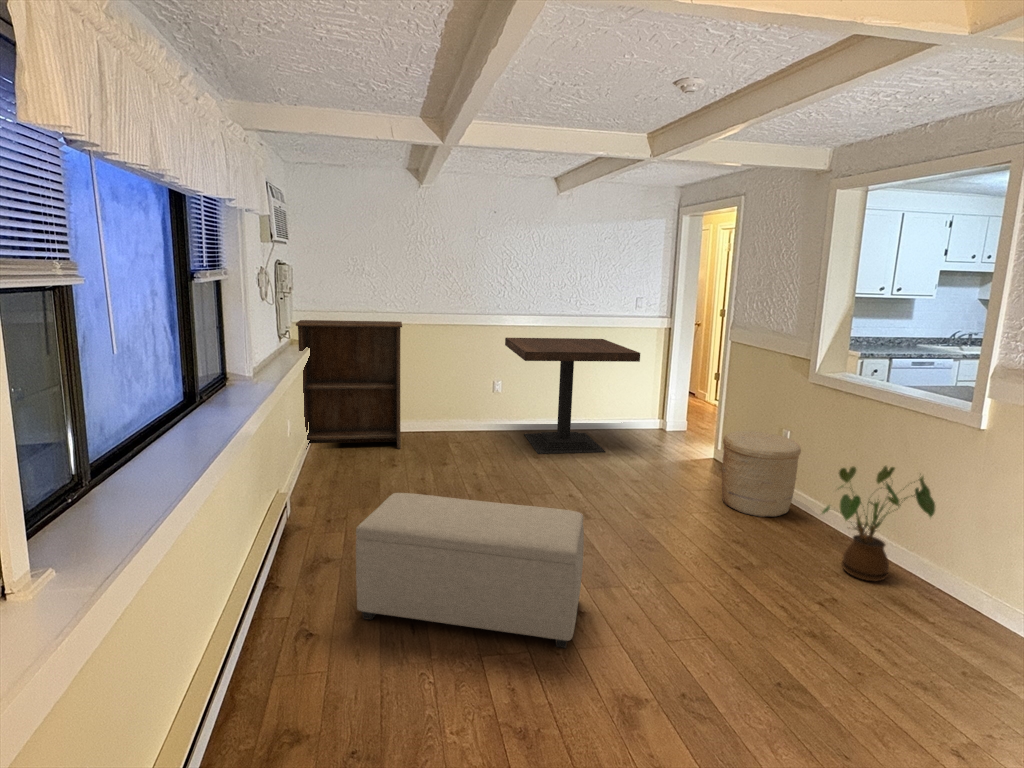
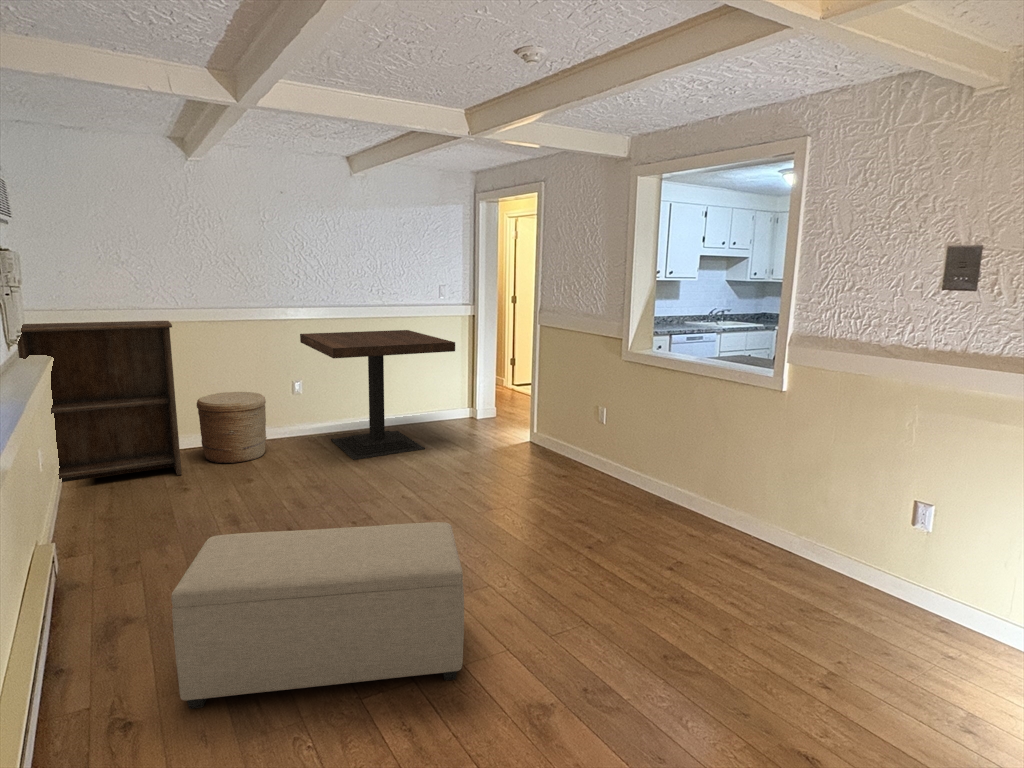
woven basket: present [722,431,801,517] -> present [197,392,267,463]
house plant: present [822,466,935,581] -> none [656,432,752,539]

